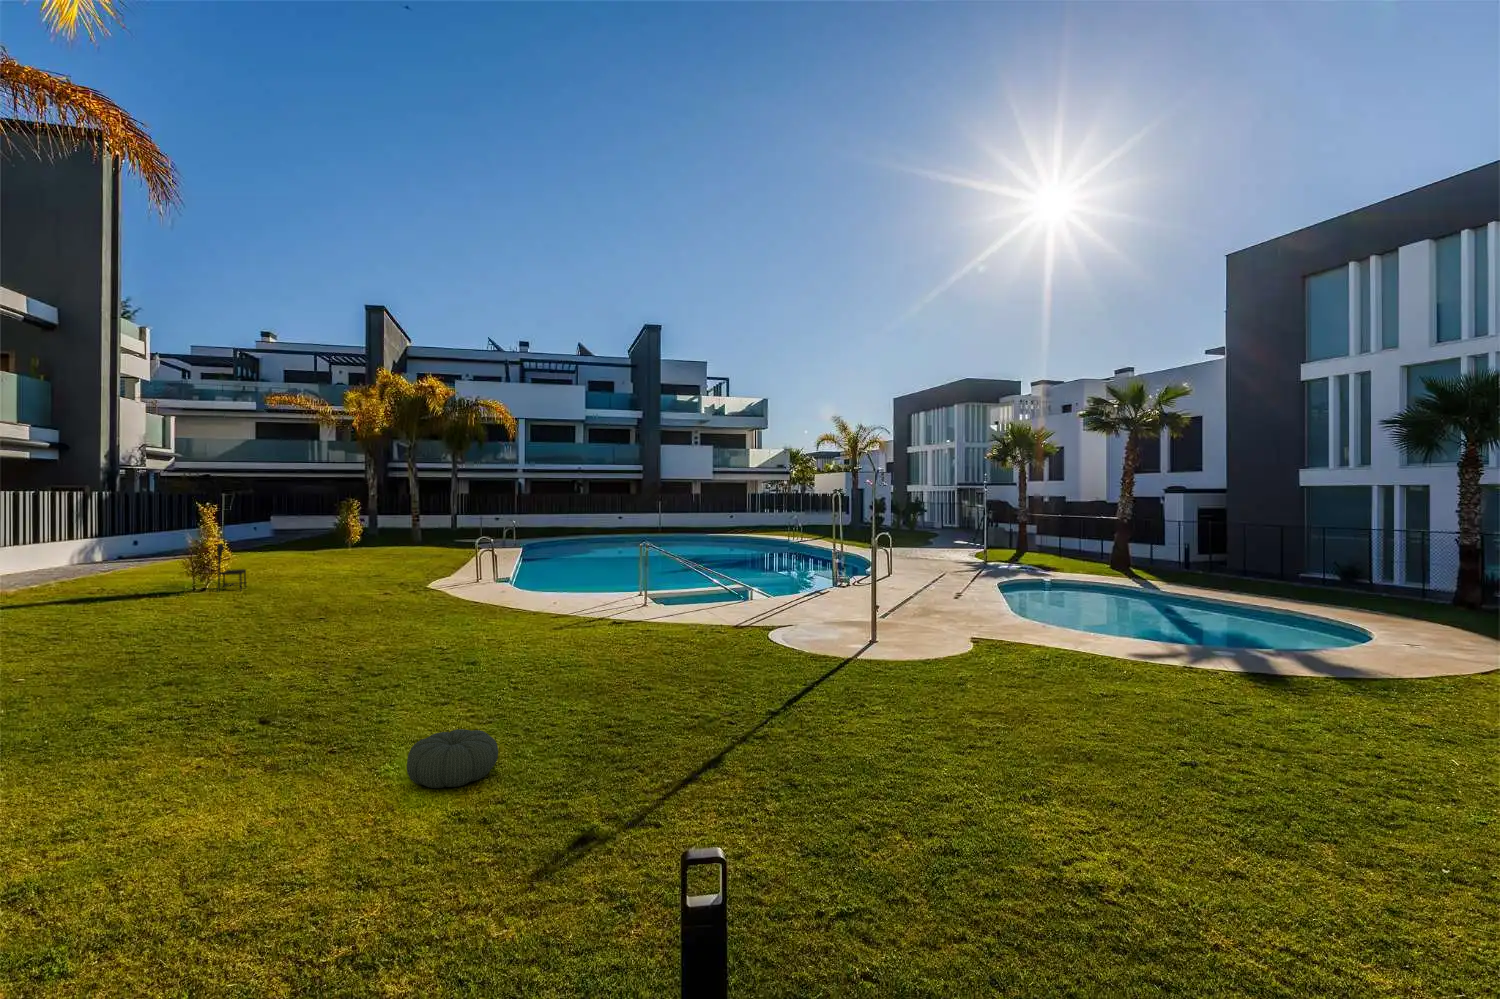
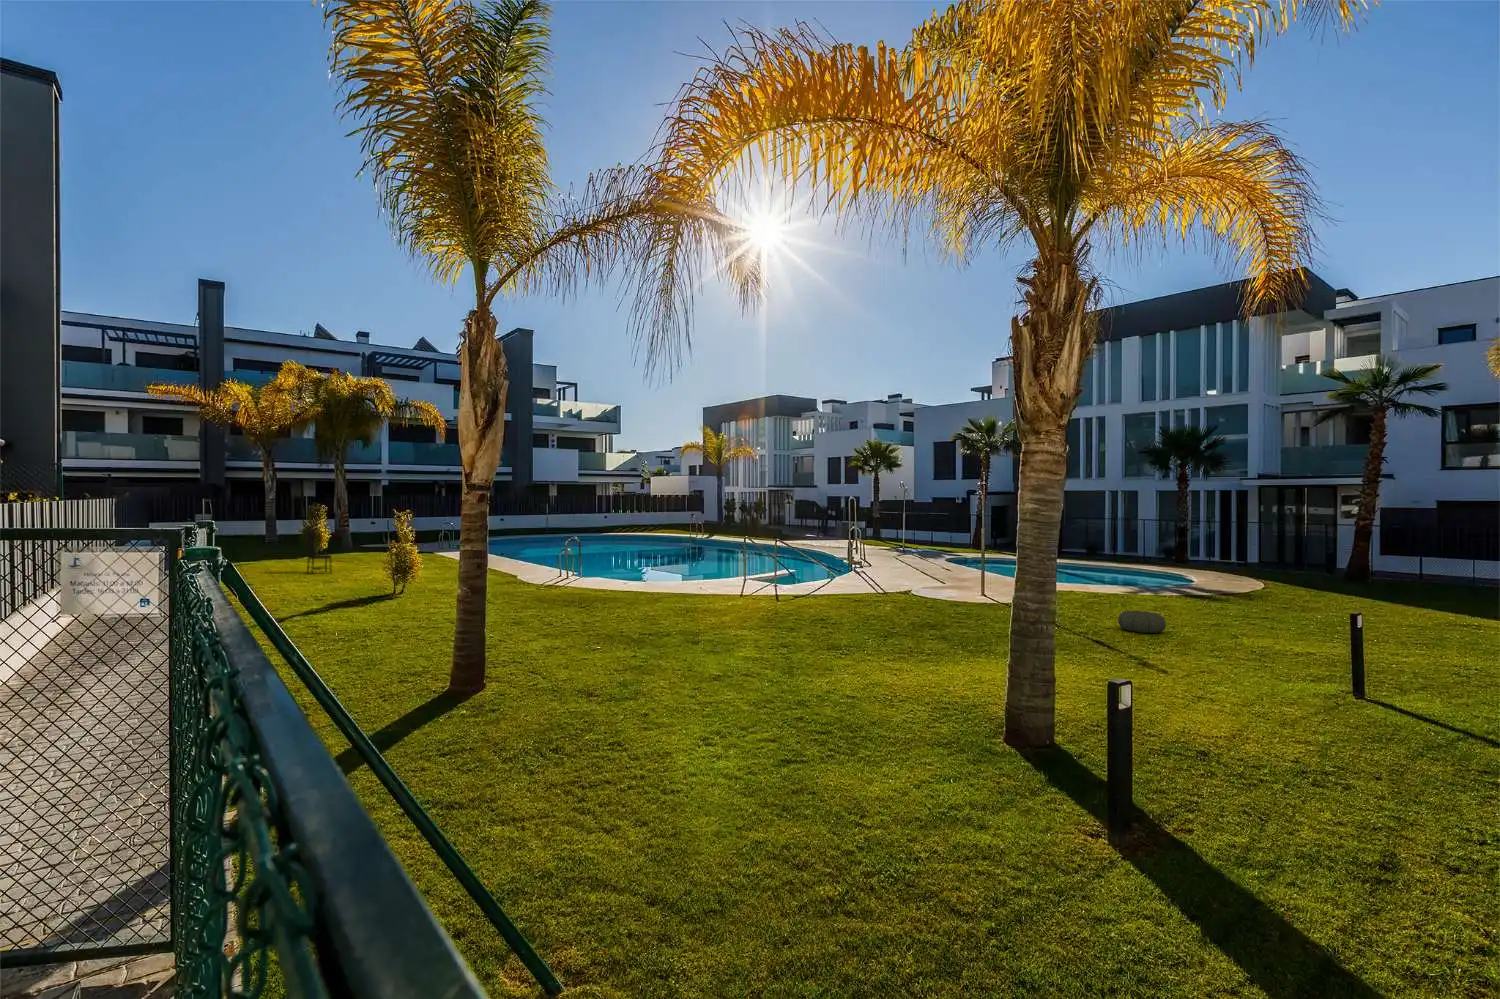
pouf: present [407,729,498,788] -> present [1118,611,1166,633]

